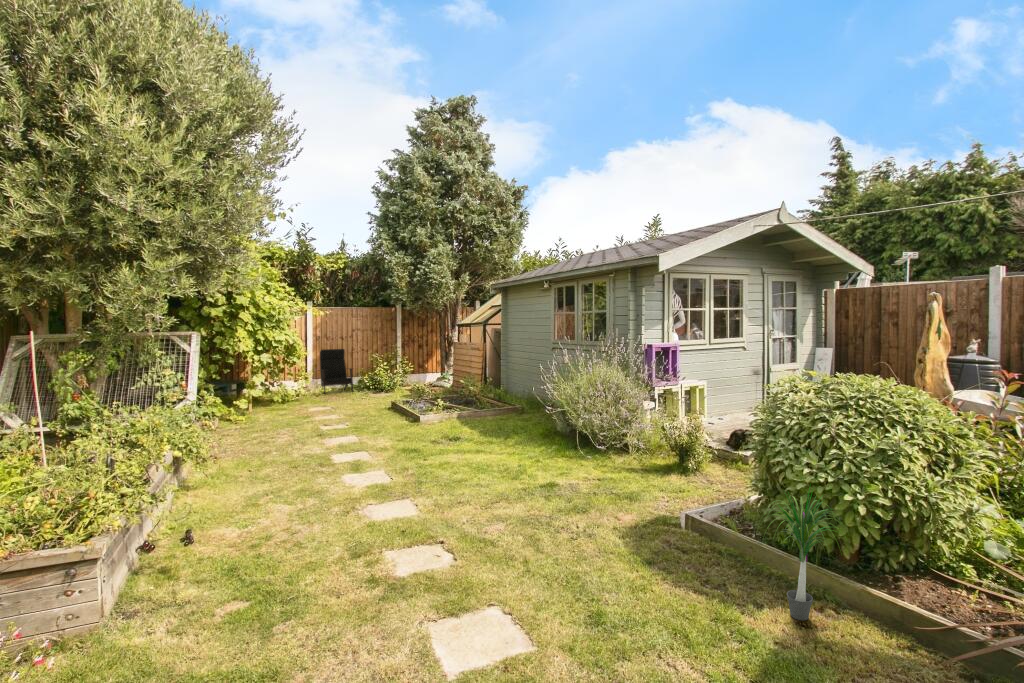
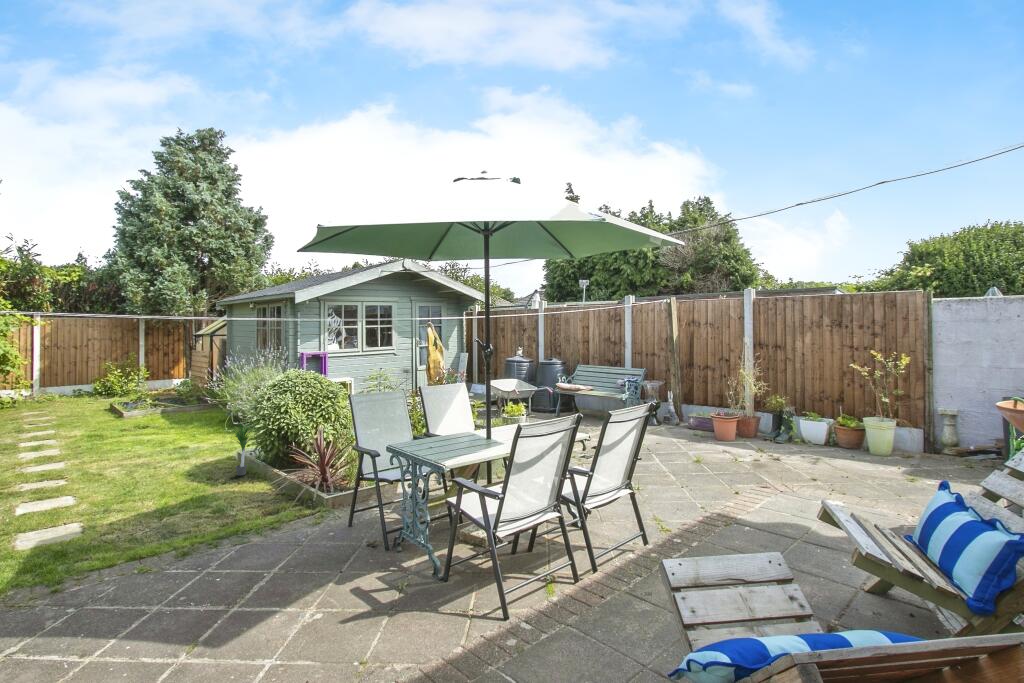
lounge chair: present [320,349,353,394] -> none [44,358,84,400]

